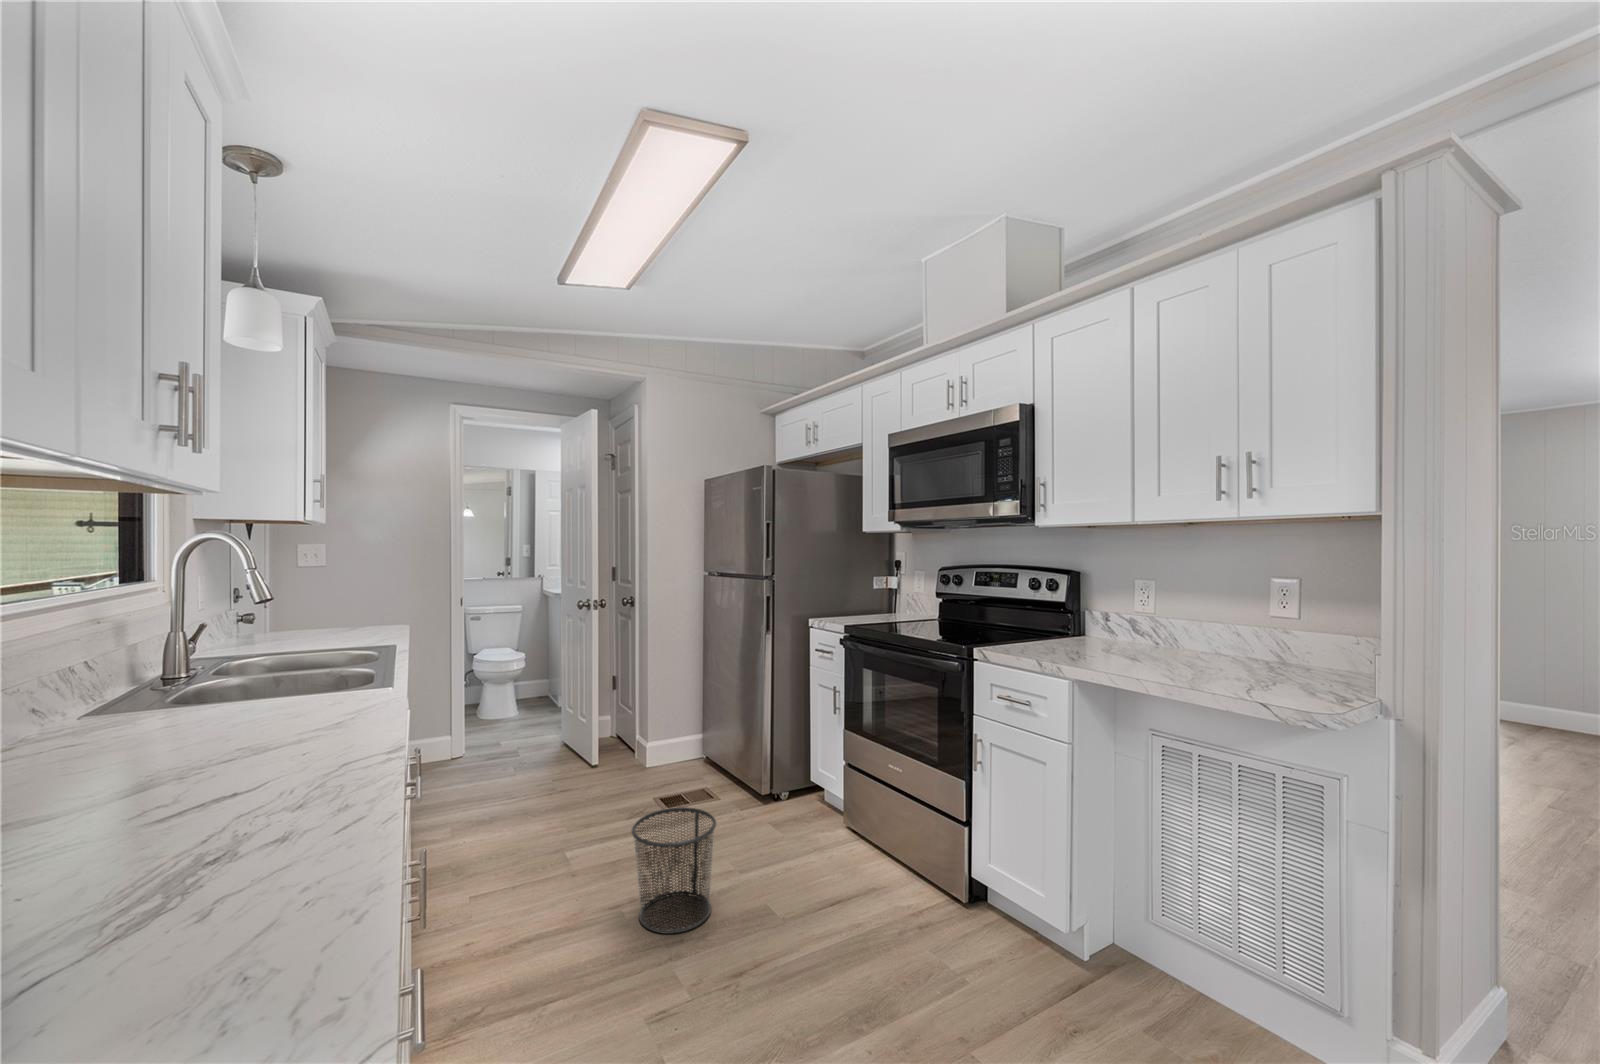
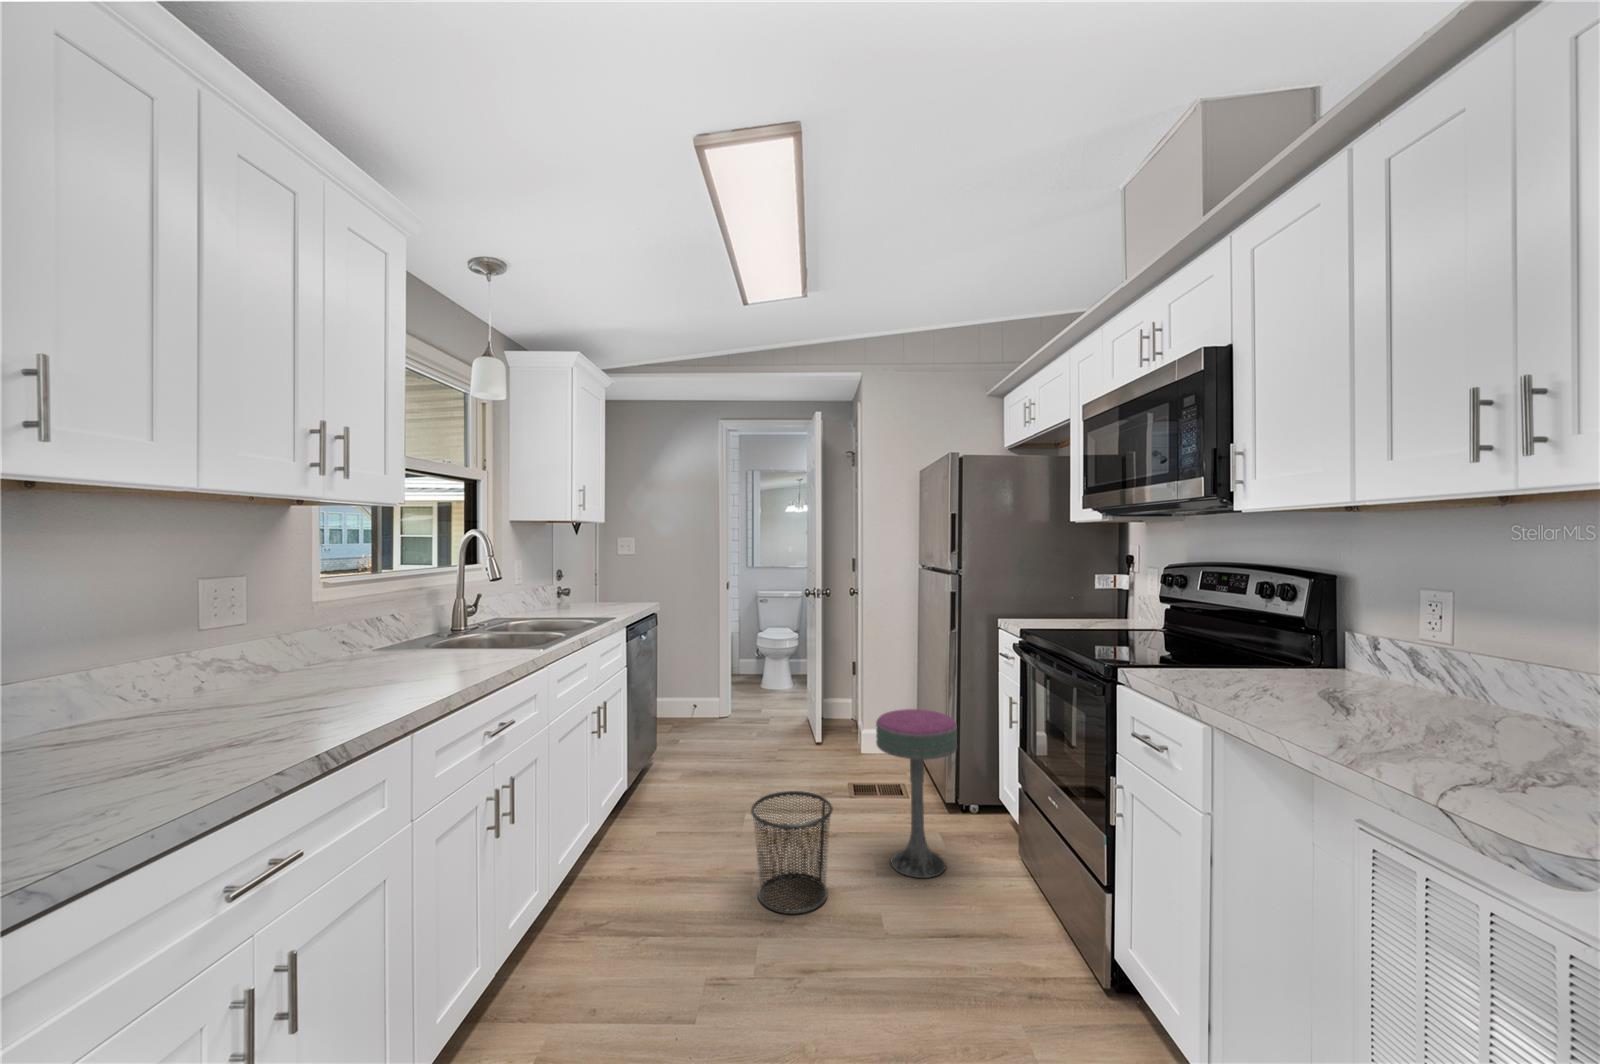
bar stool: none [728,709,803,866] -> present [876,709,957,878]

